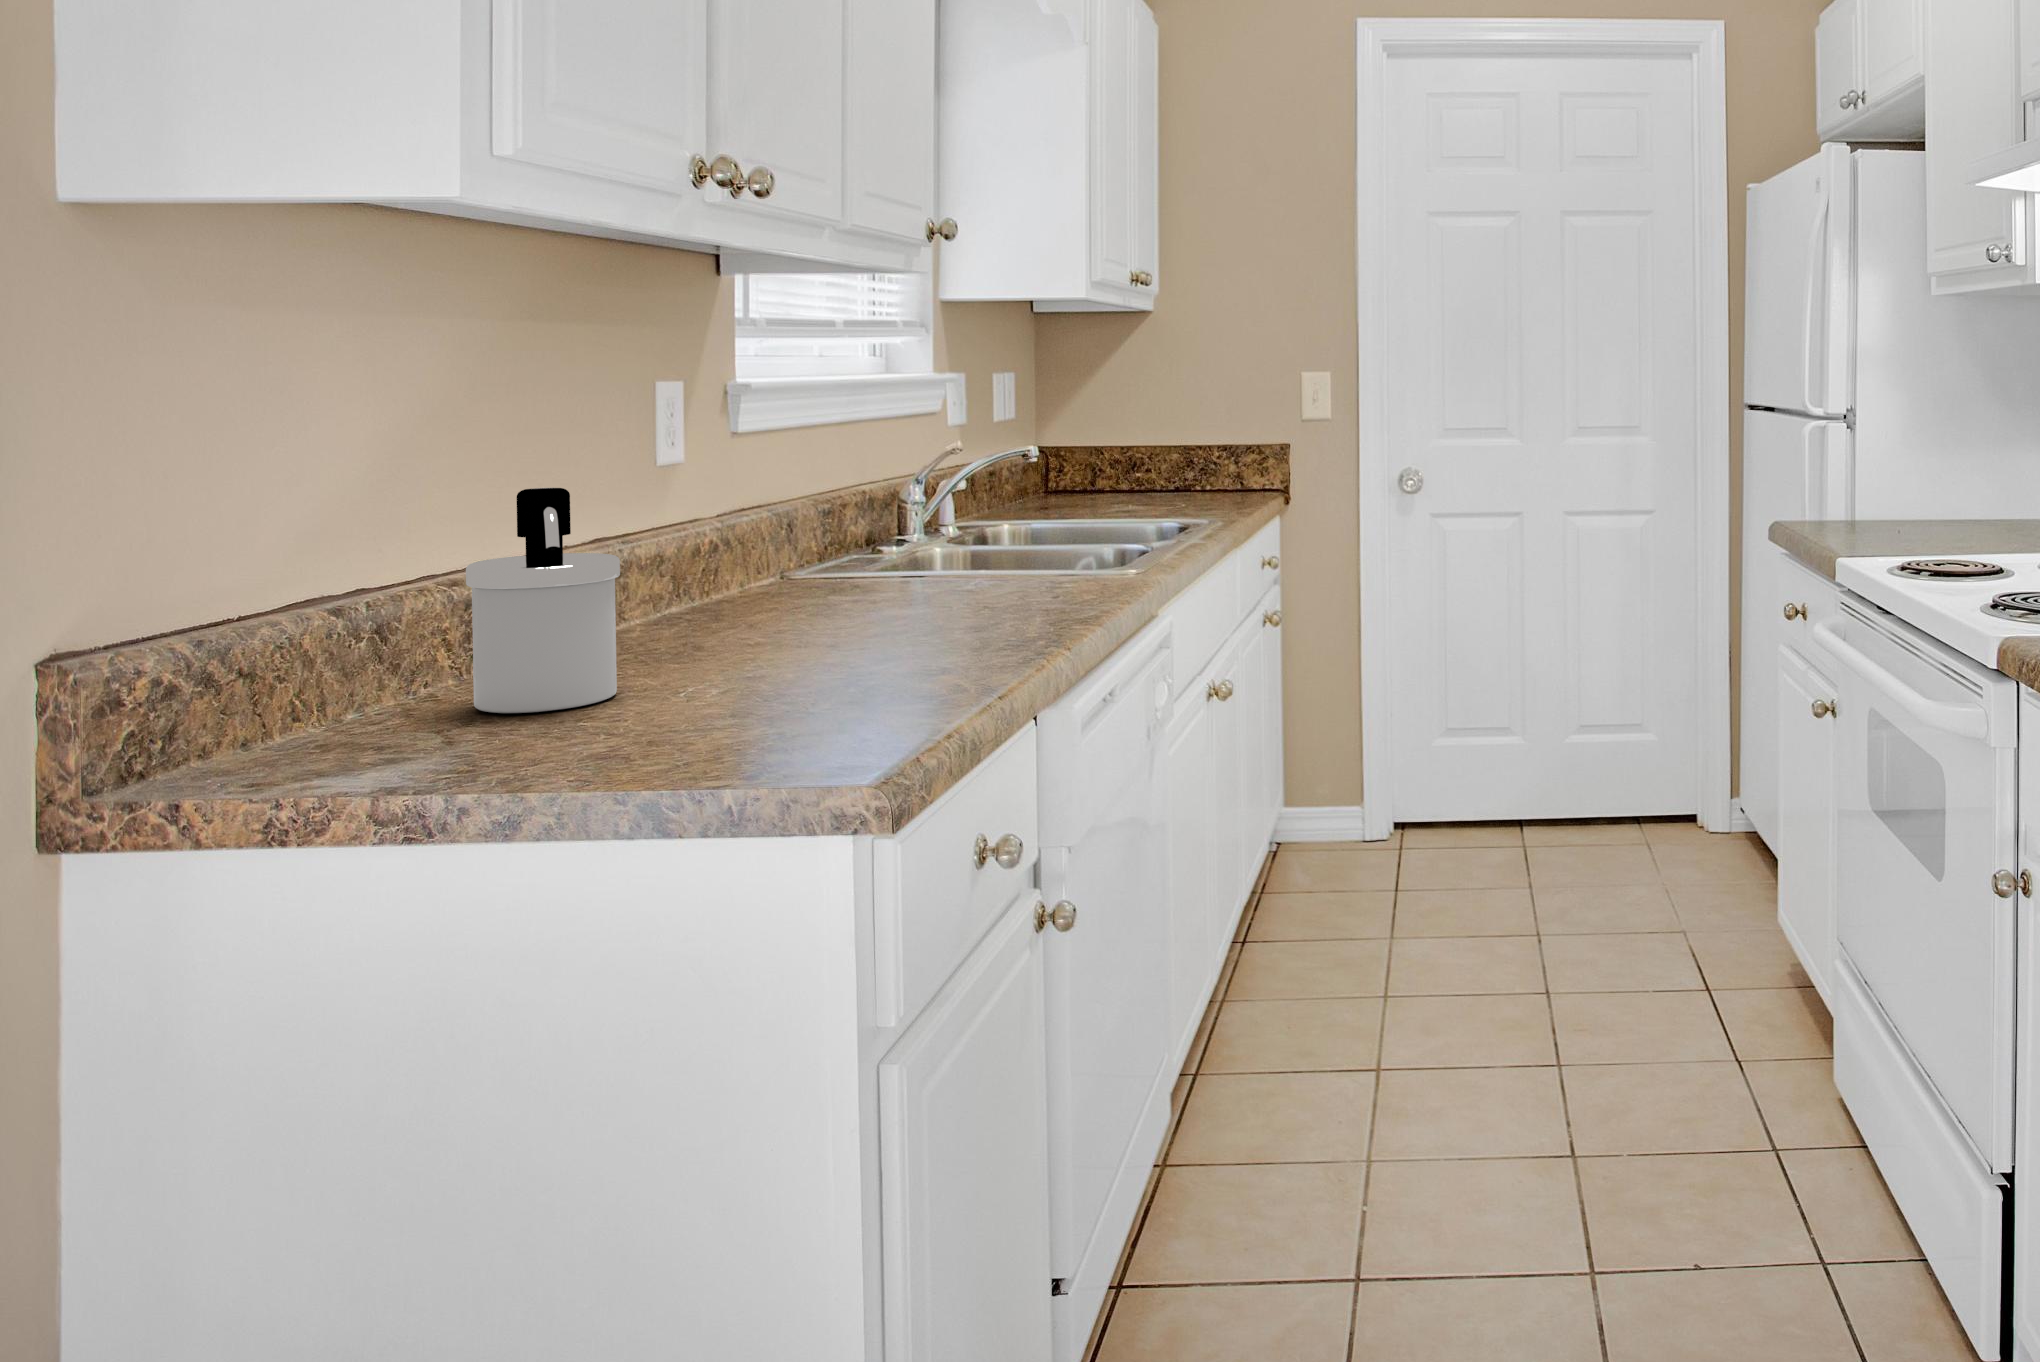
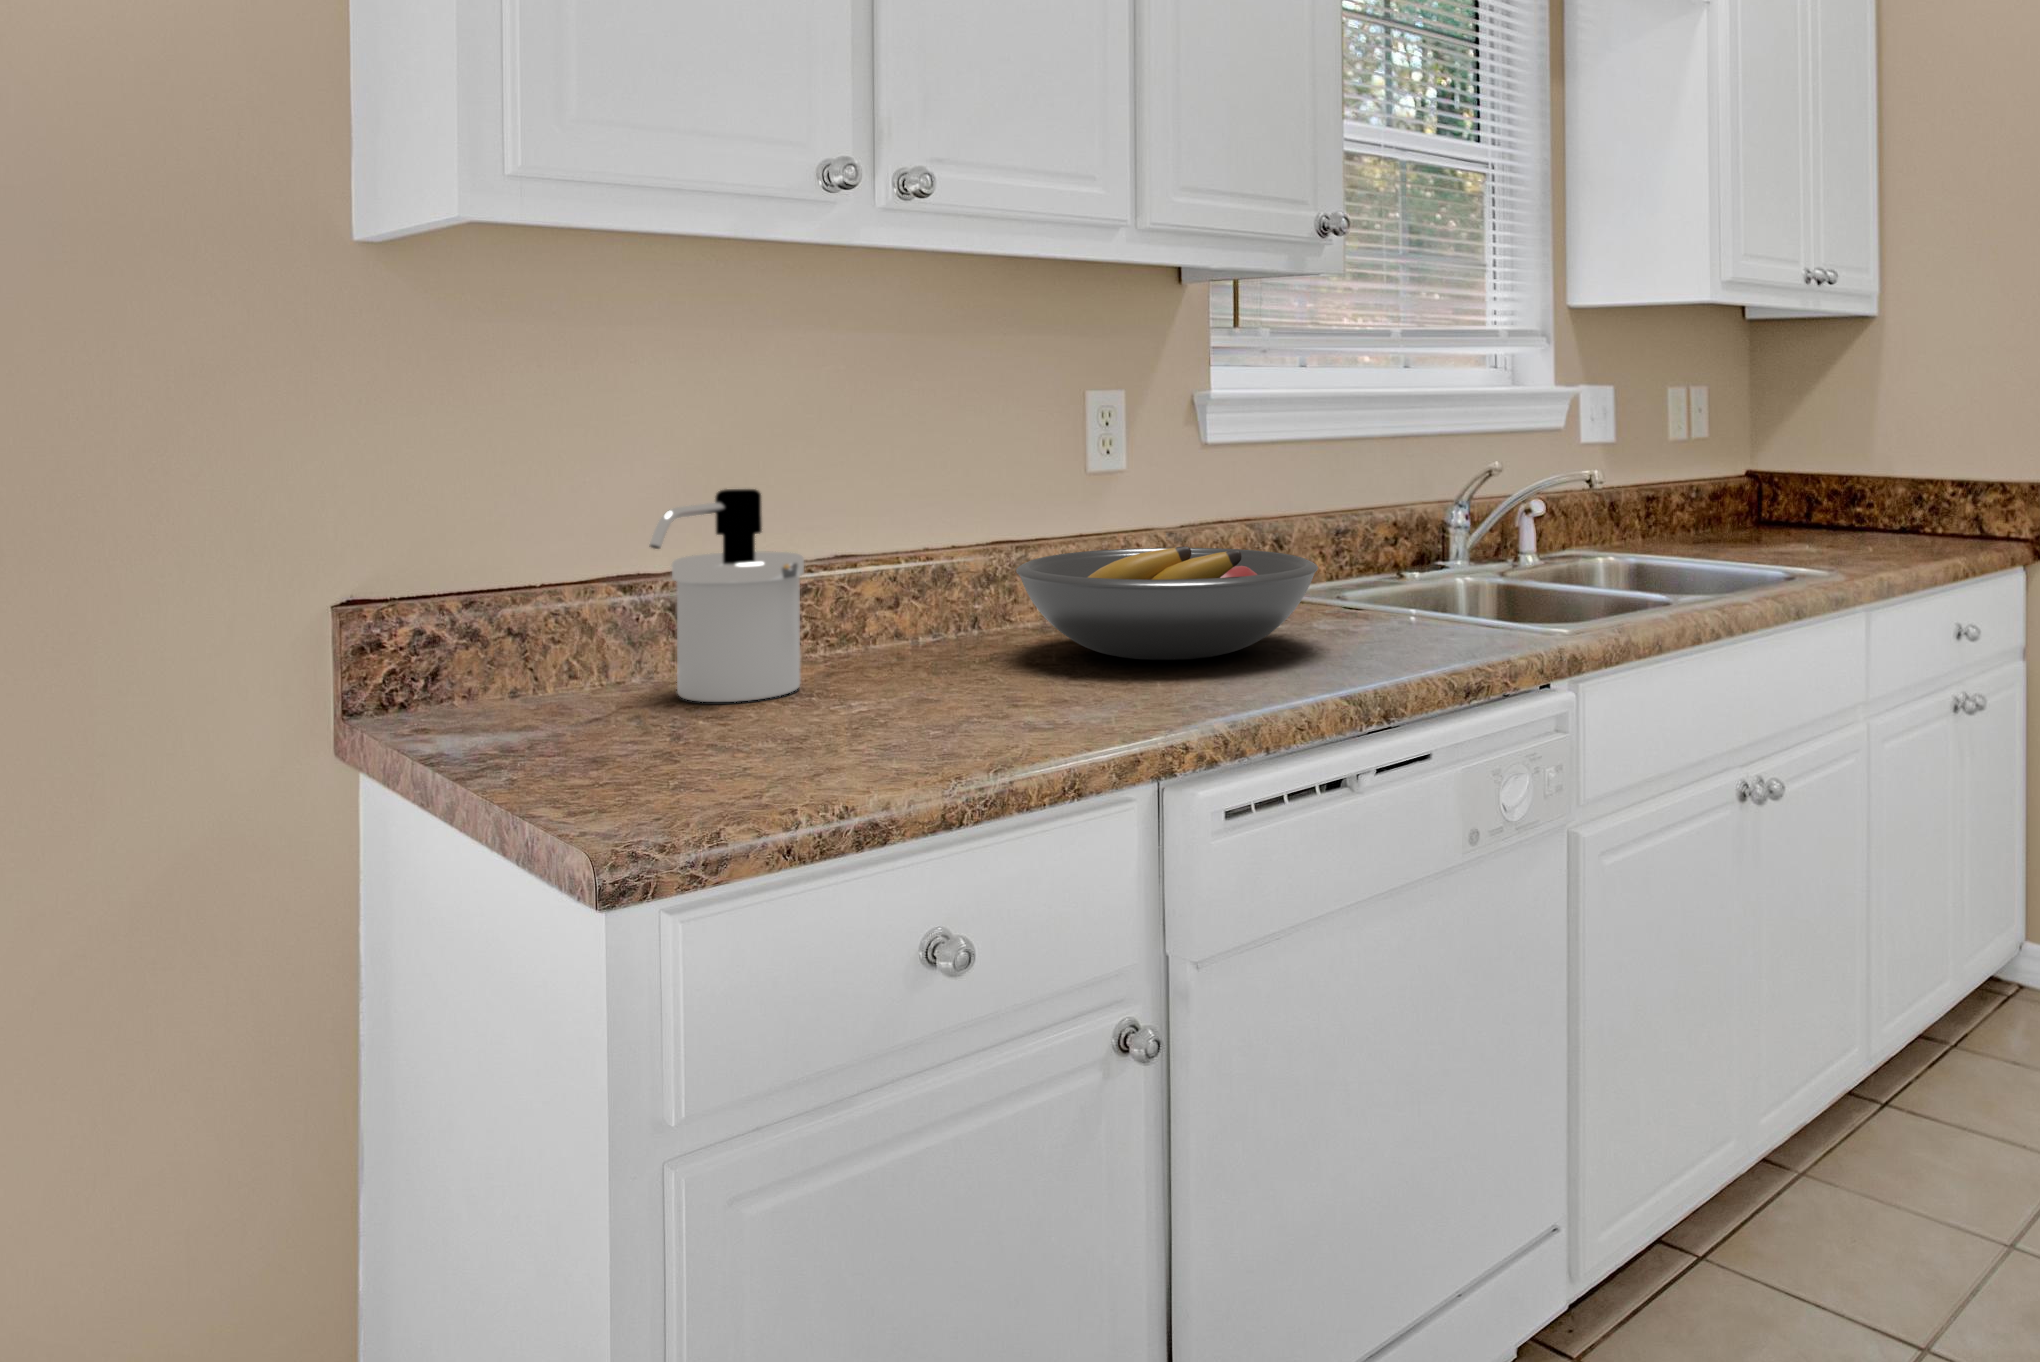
fruit bowl: none [710,520,1015,628] -> present [1016,546,1318,660]

